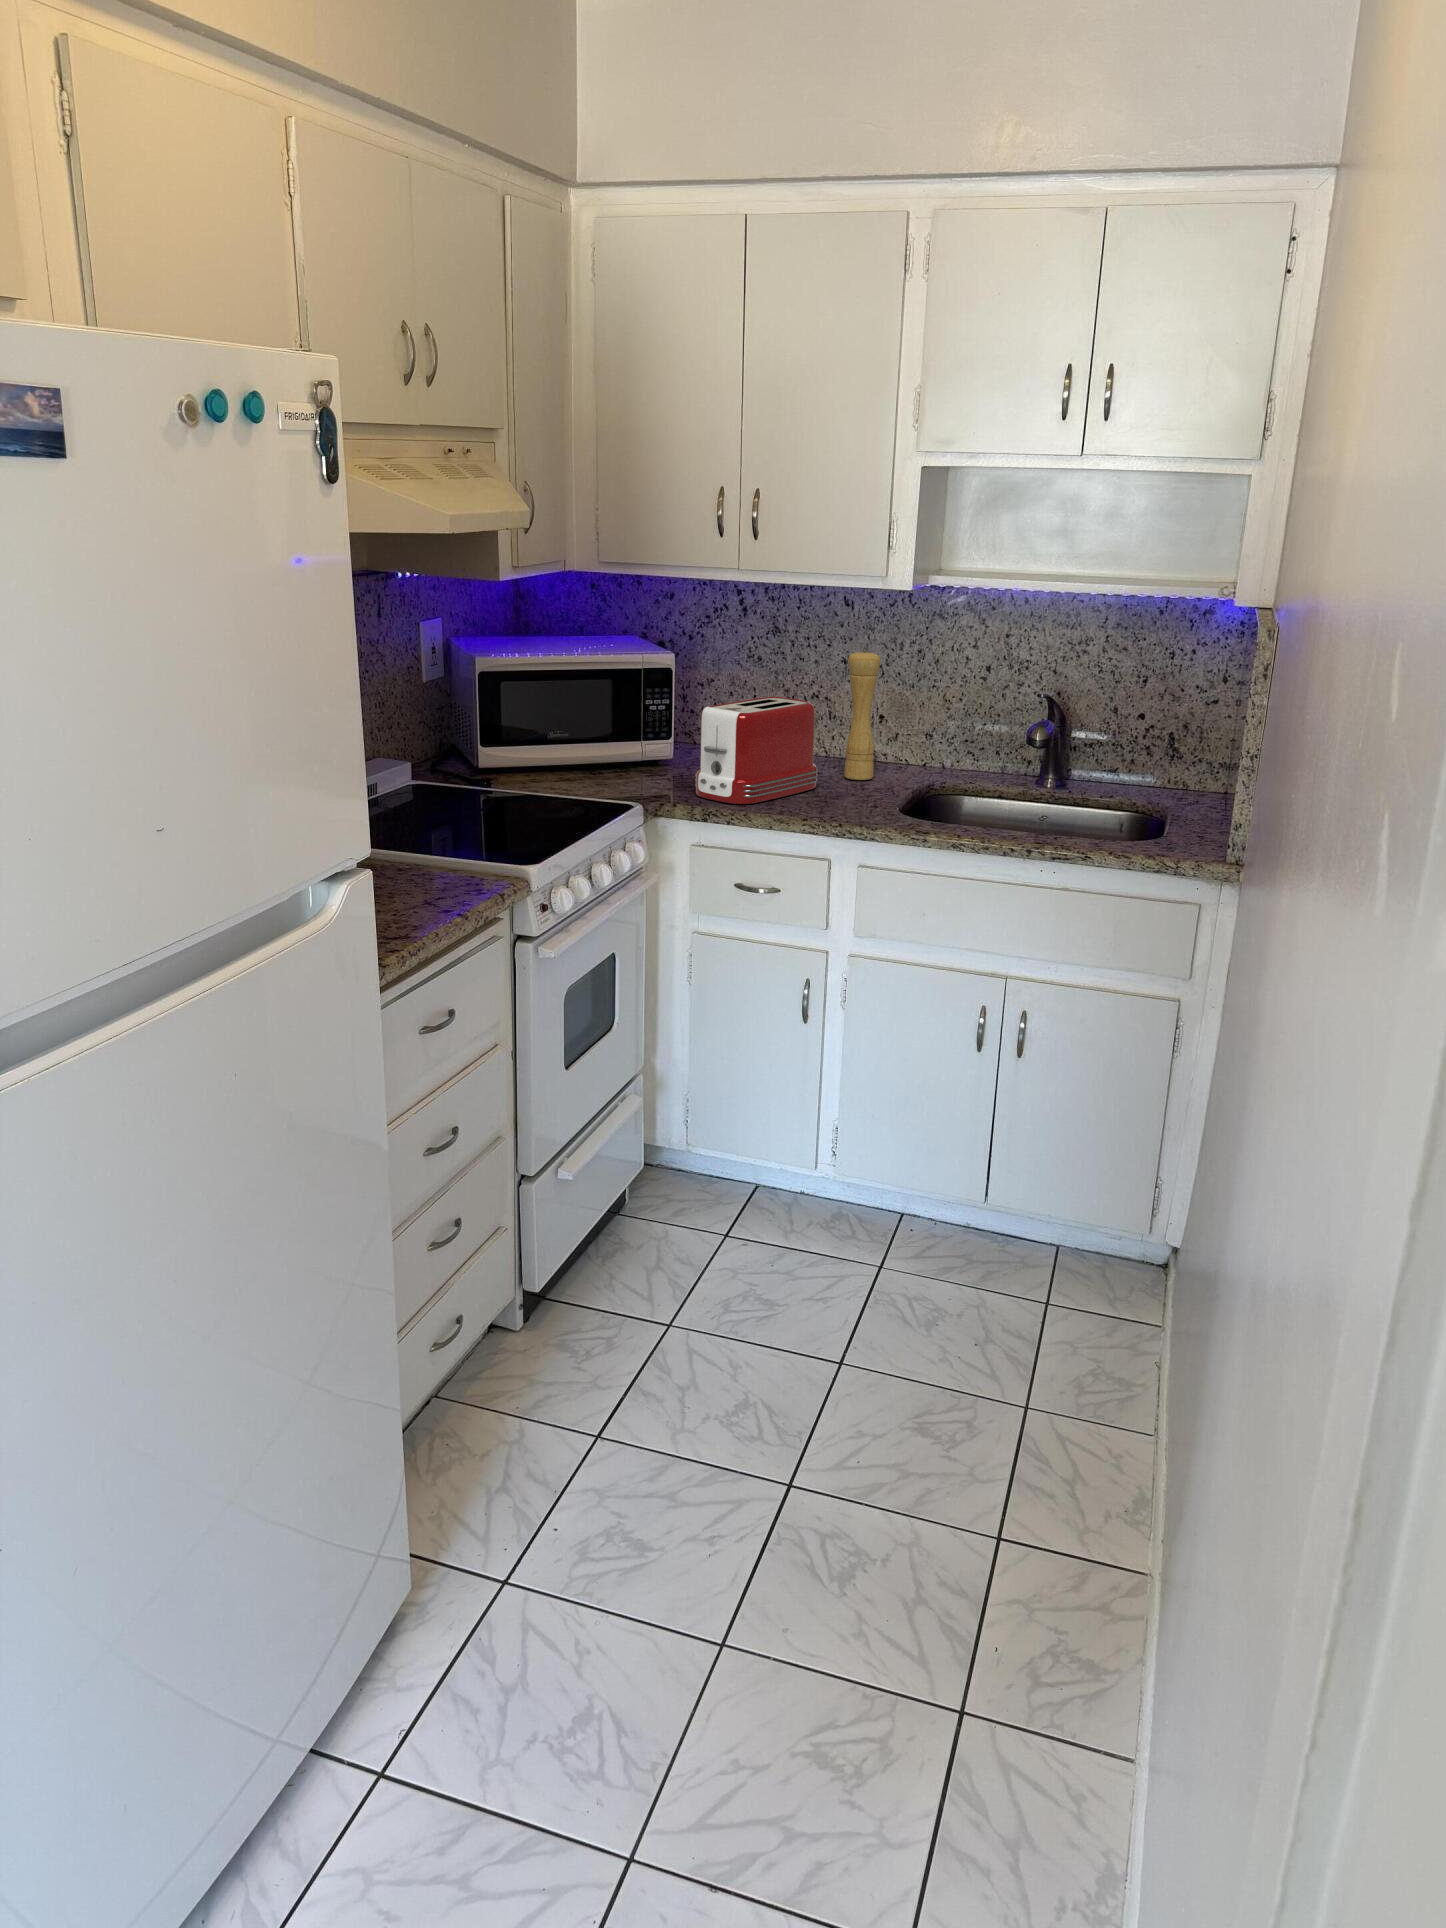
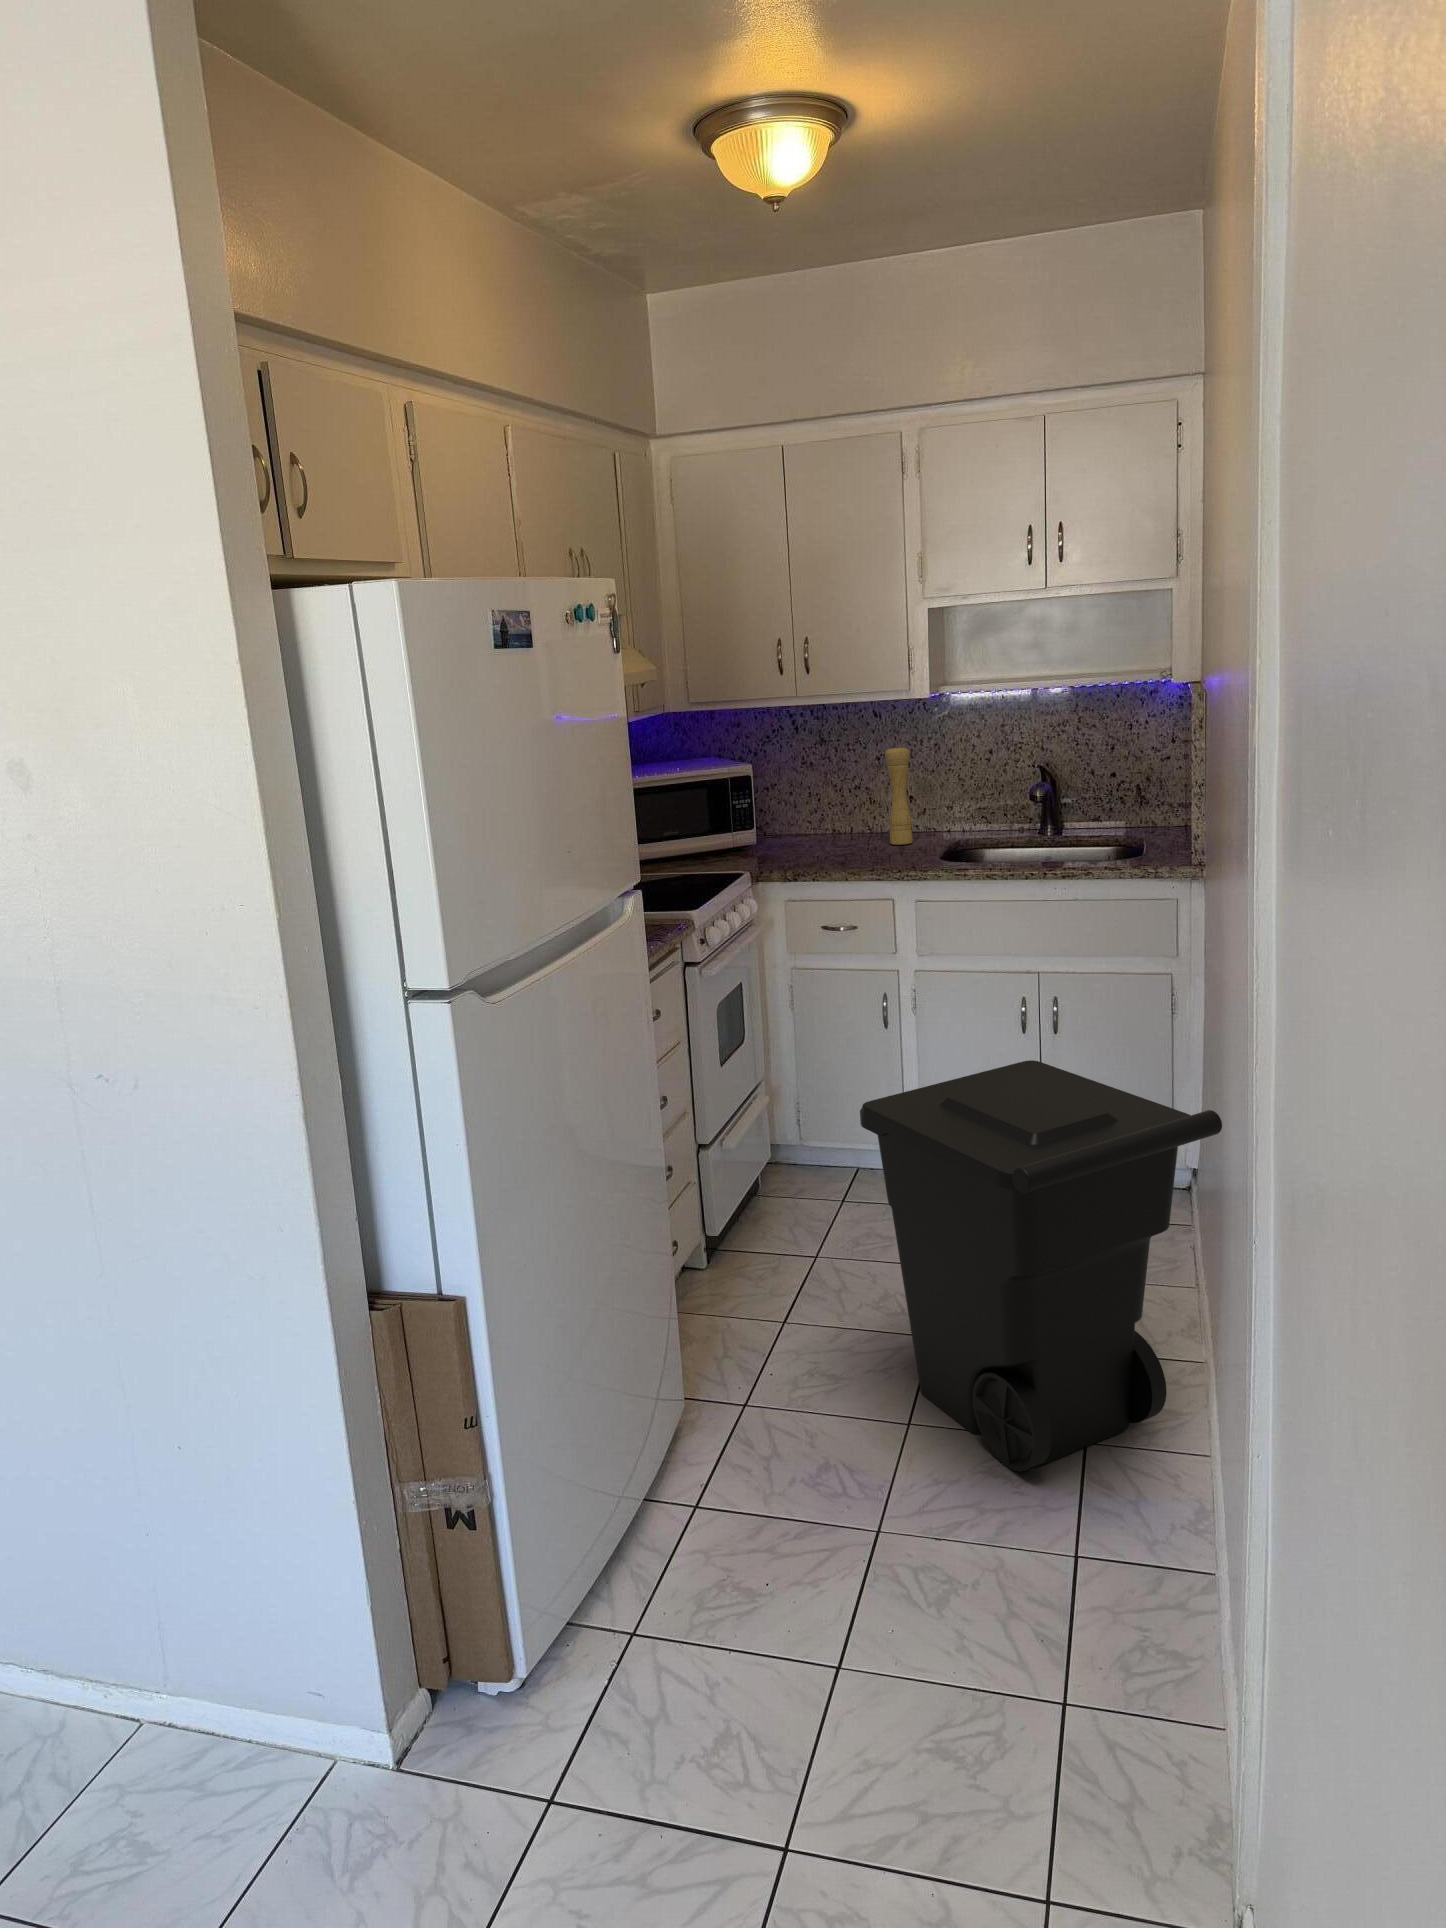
toaster: present [695,697,818,804] -> none [782,787,873,867]
trash can: none [694,1145,1213,1770] -> present [860,1060,1222,1471]

